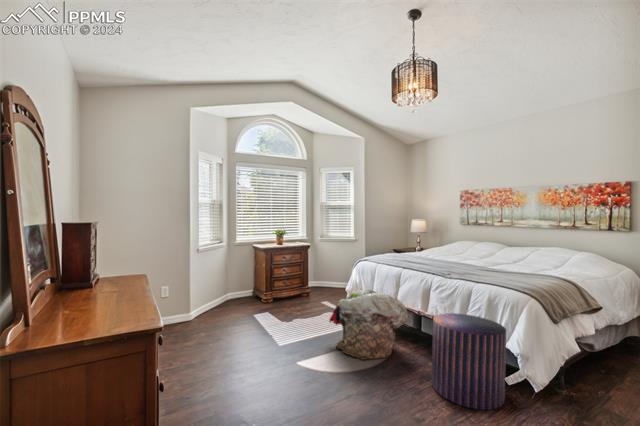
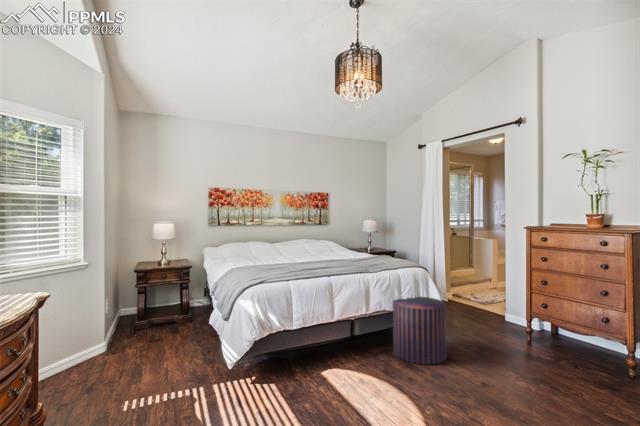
laundry basket: present [330,290,408,360] -> none [300,308,376,402]

